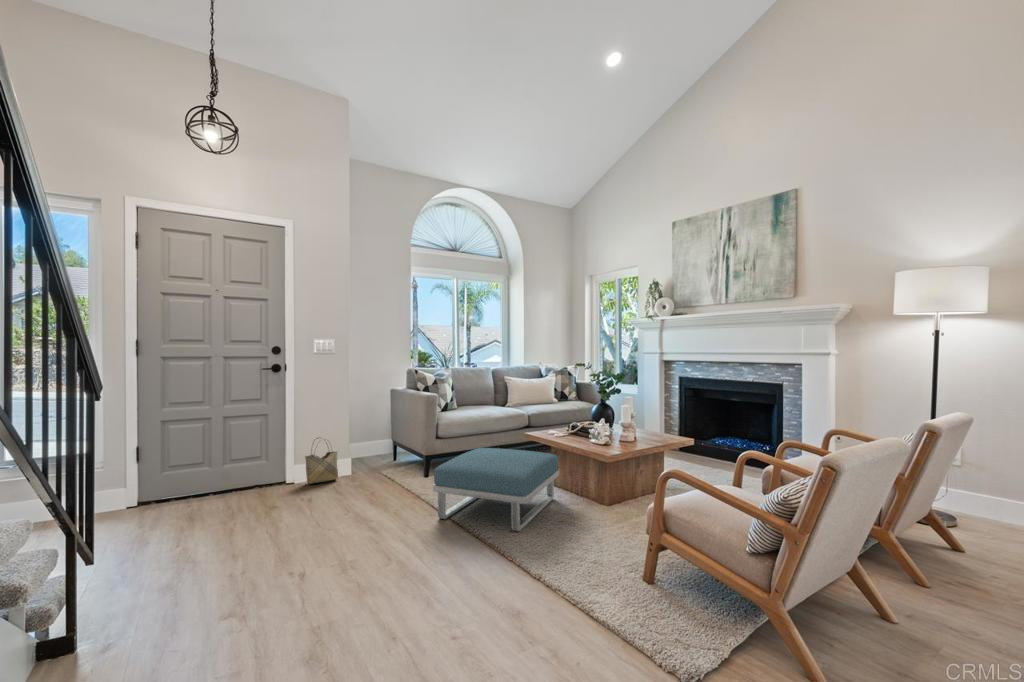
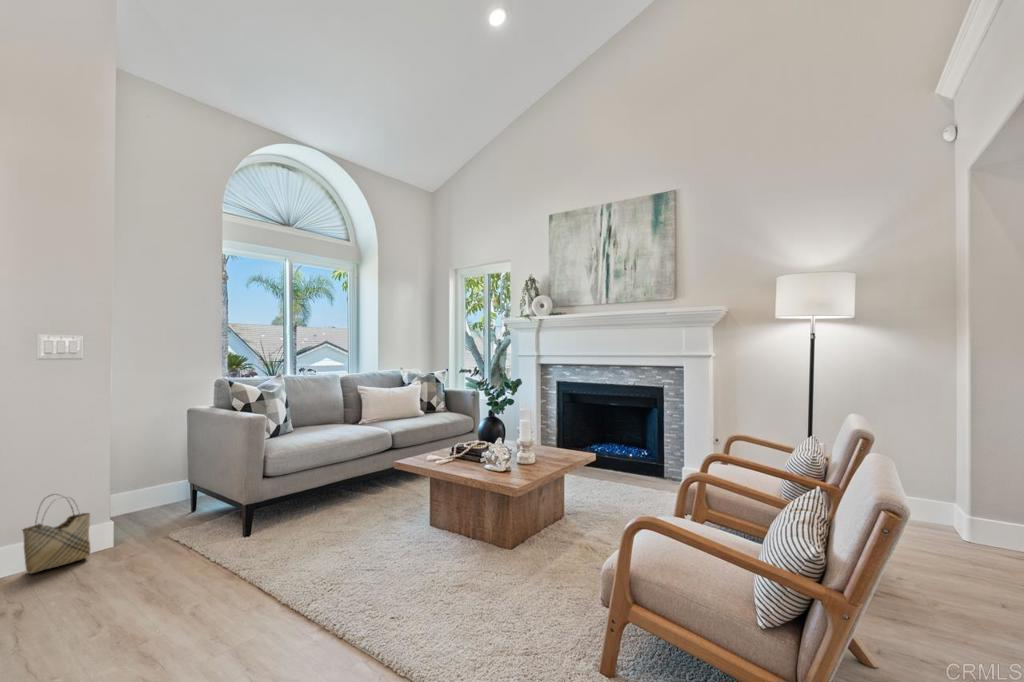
footstool: present [433,448,559,531] -> none [263,488,446,613]

